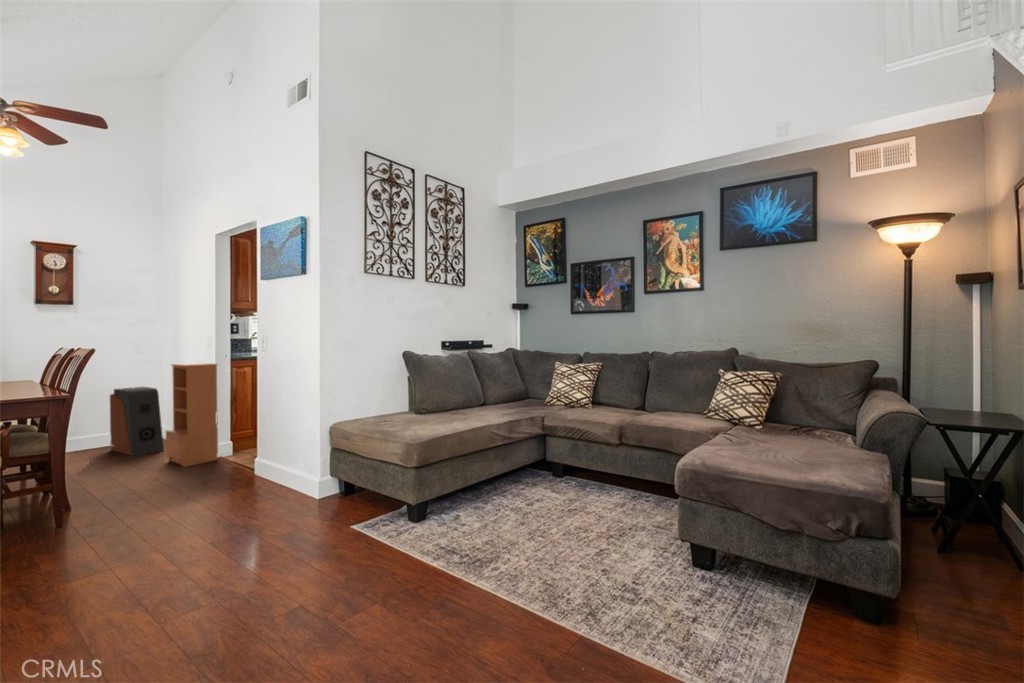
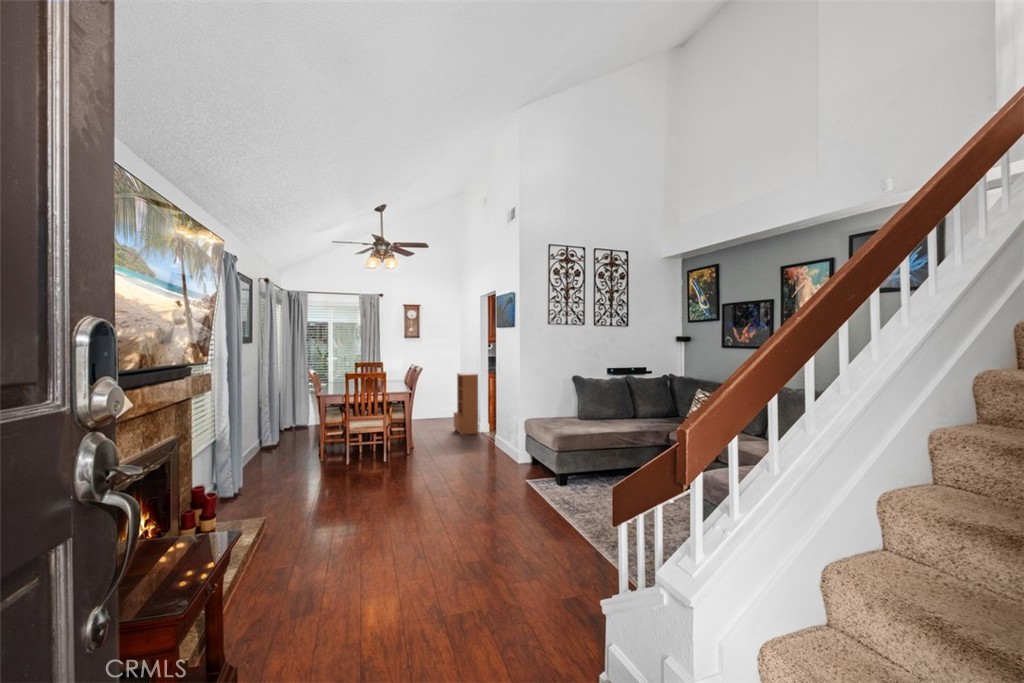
speaker: present [110,387,164,456] -> none [432,384,455,425]

